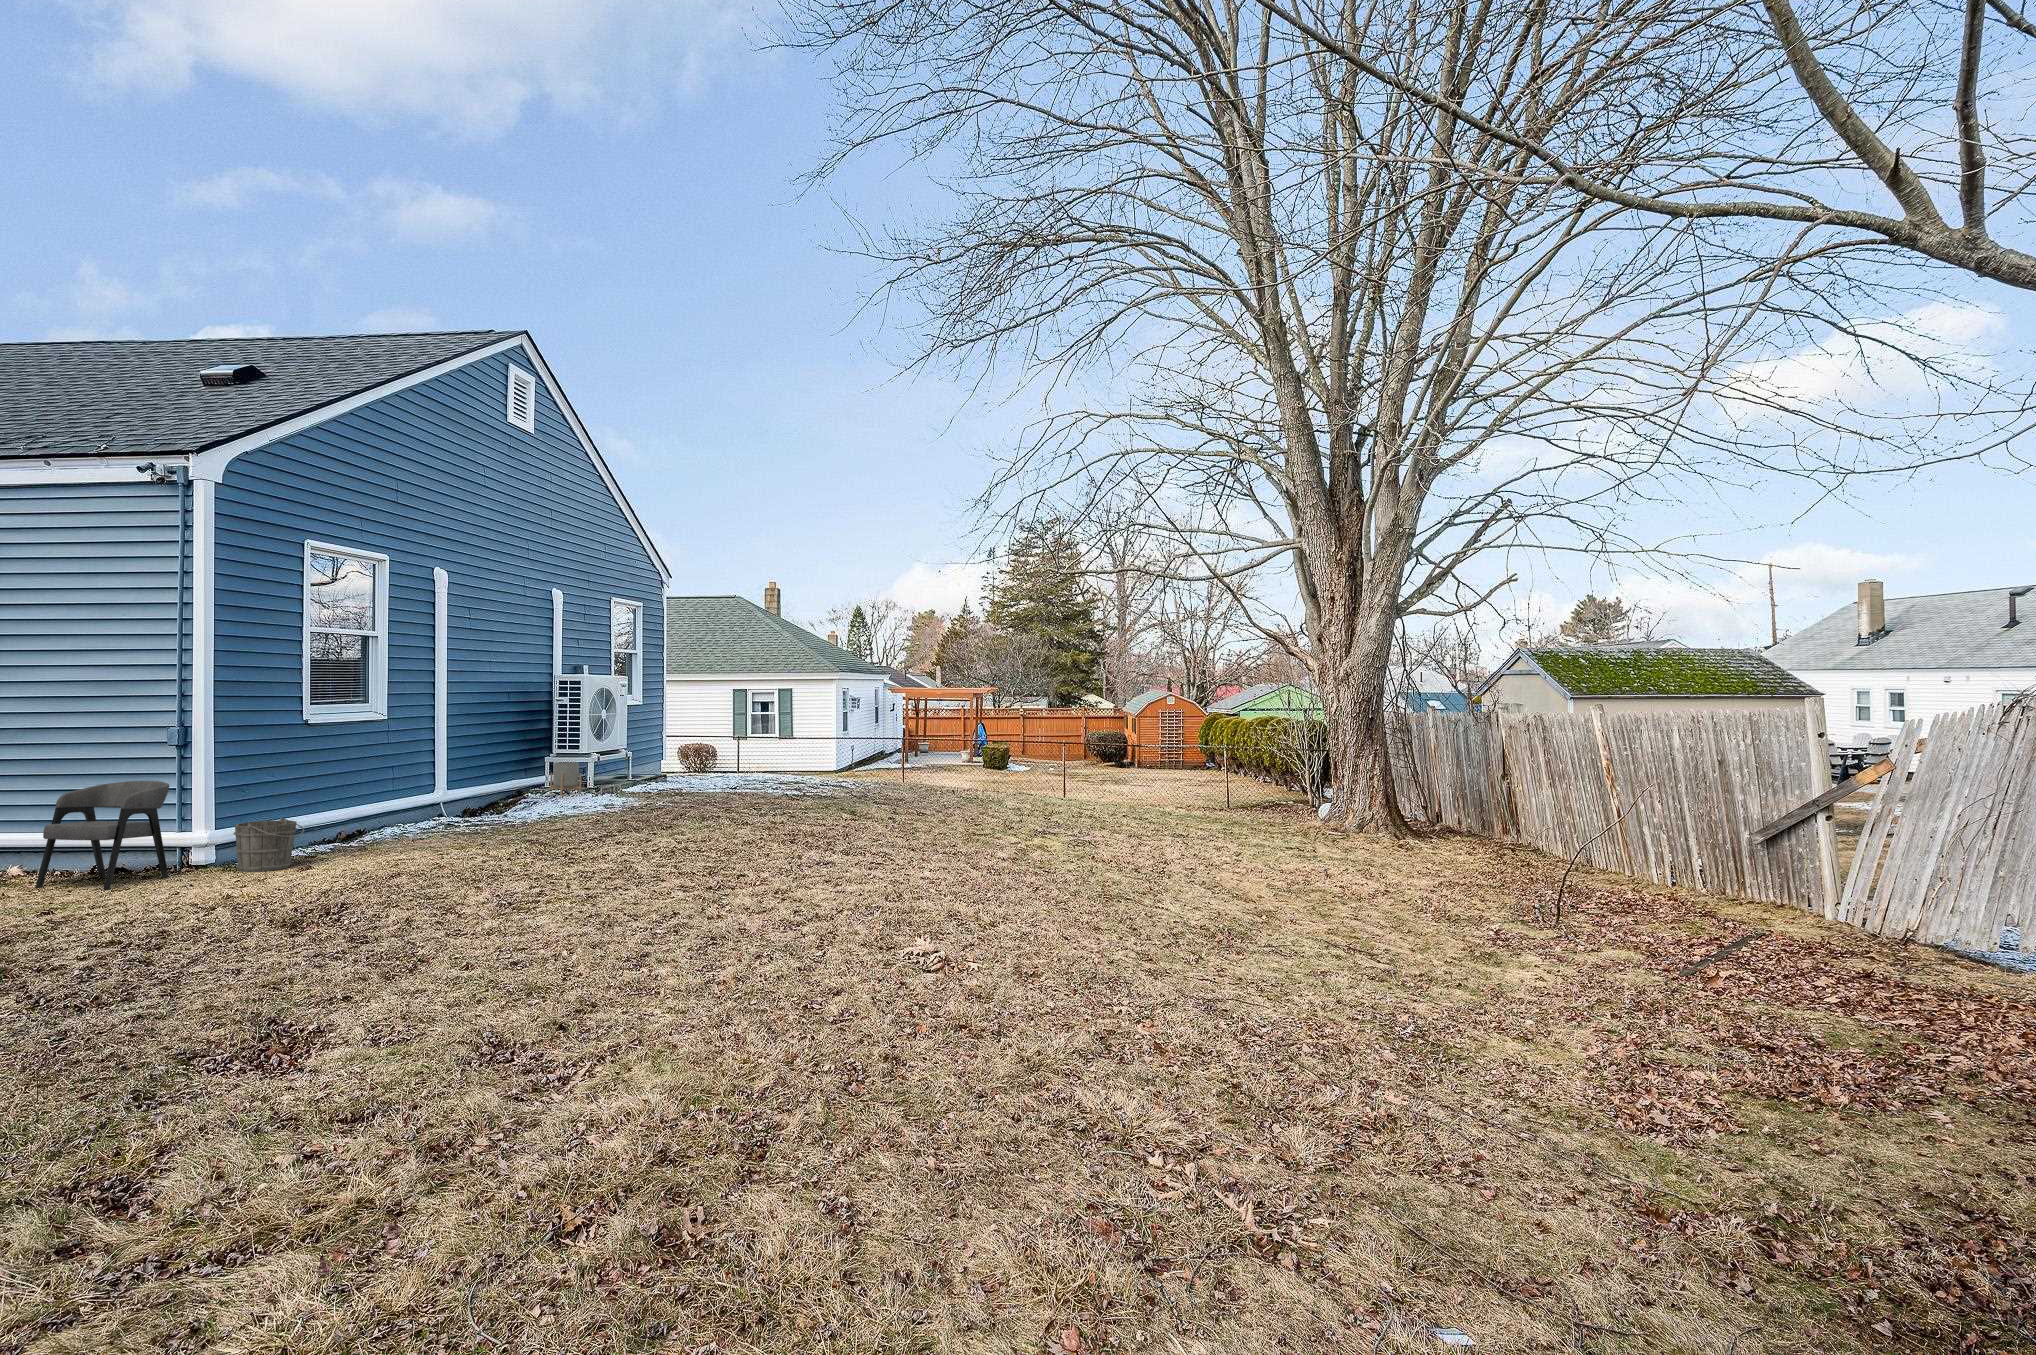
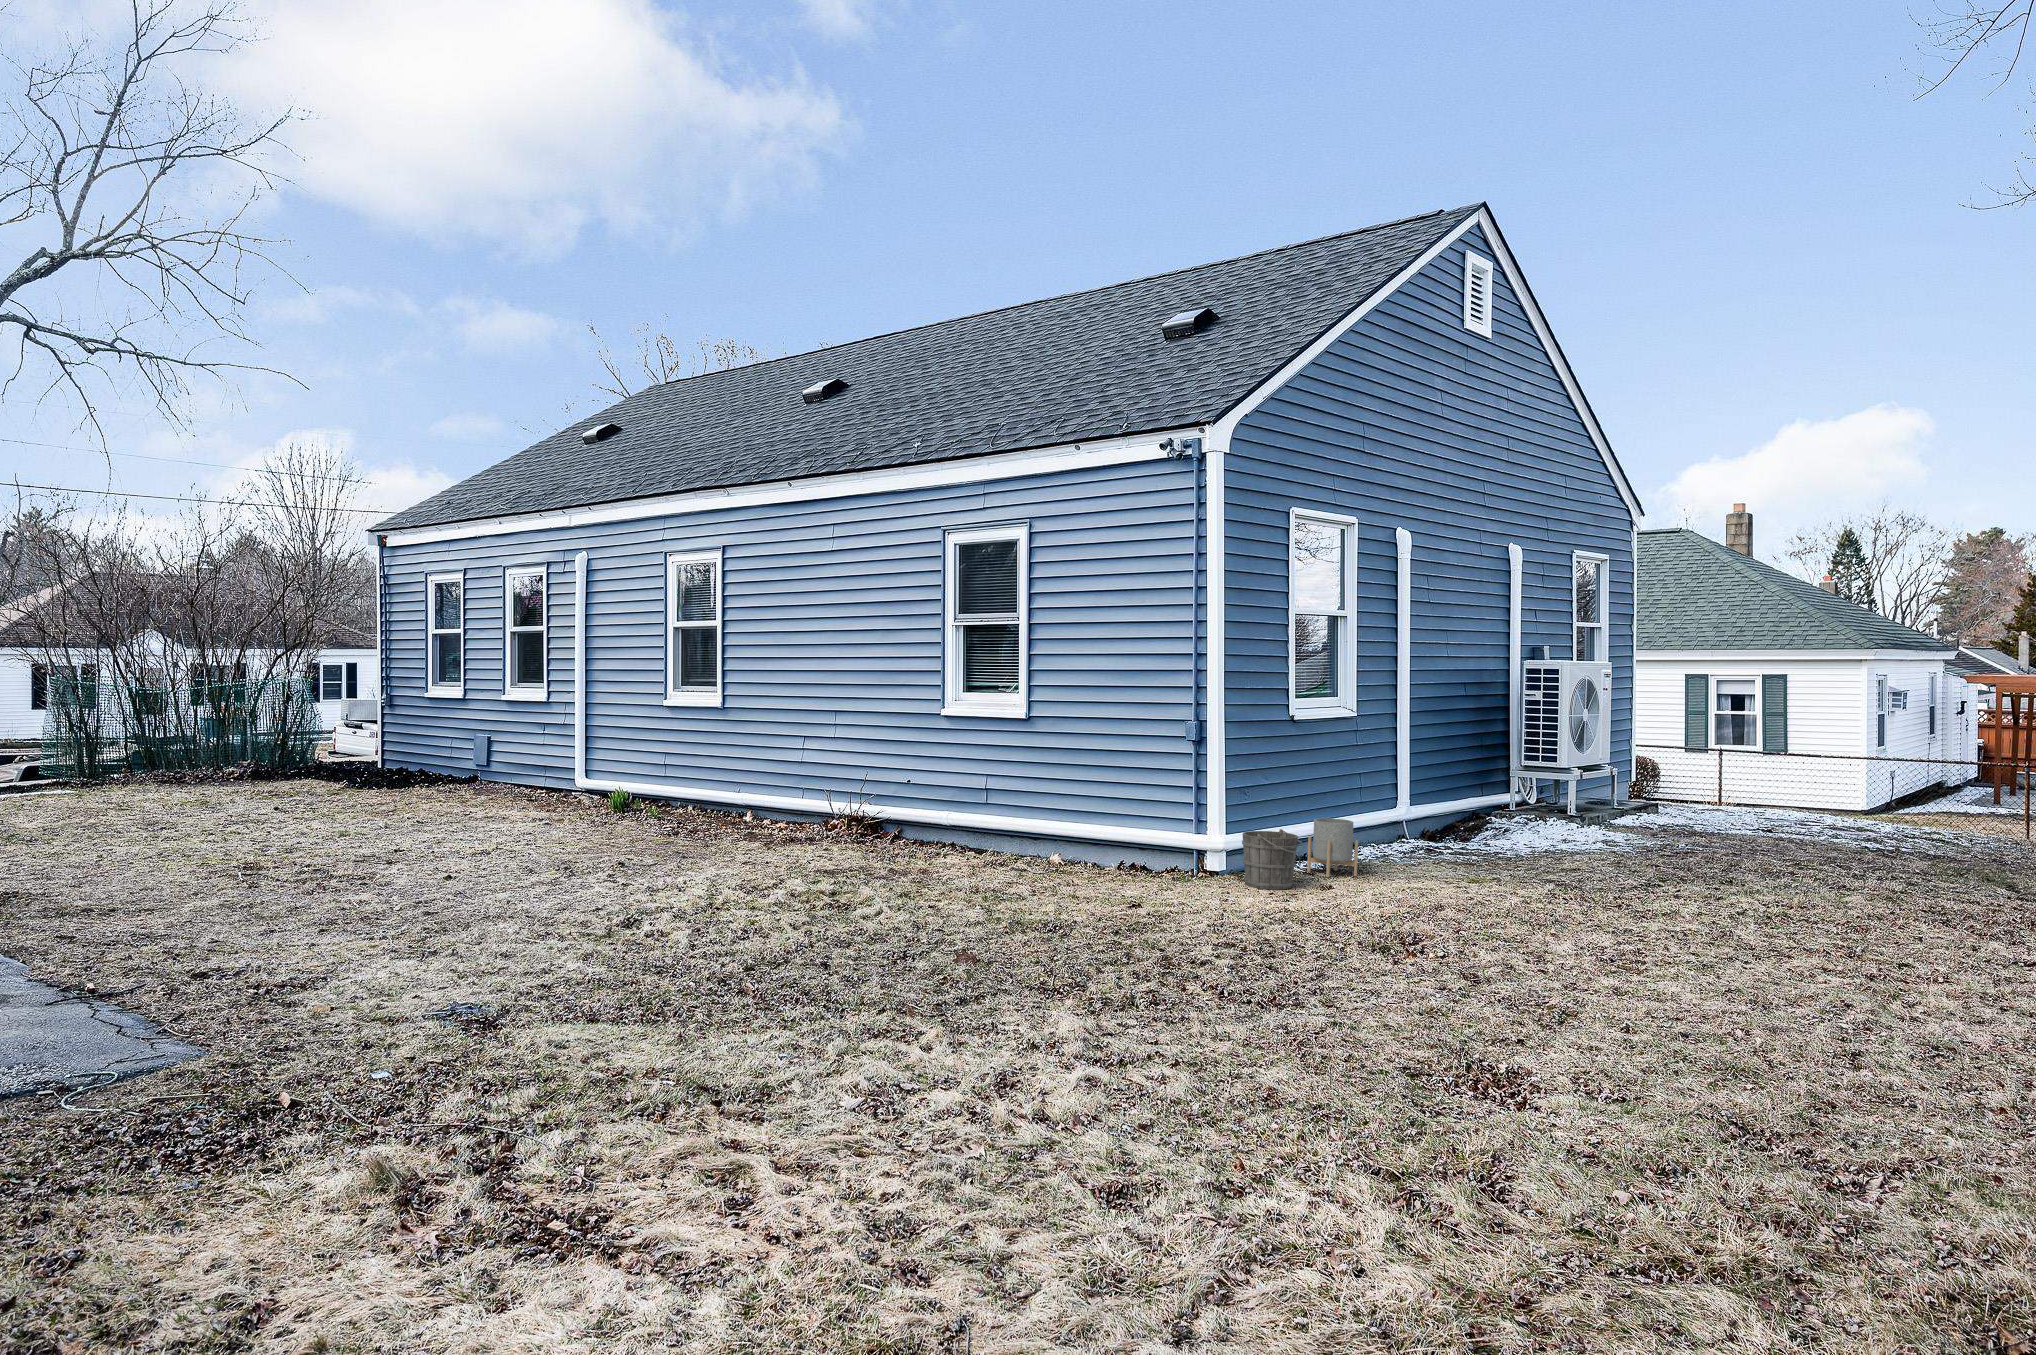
planter: present [550,762,582,796] -> present [1307,818,1358,877]
chair: present [35,781,169,890] -> none [1092,778,1191,892]

